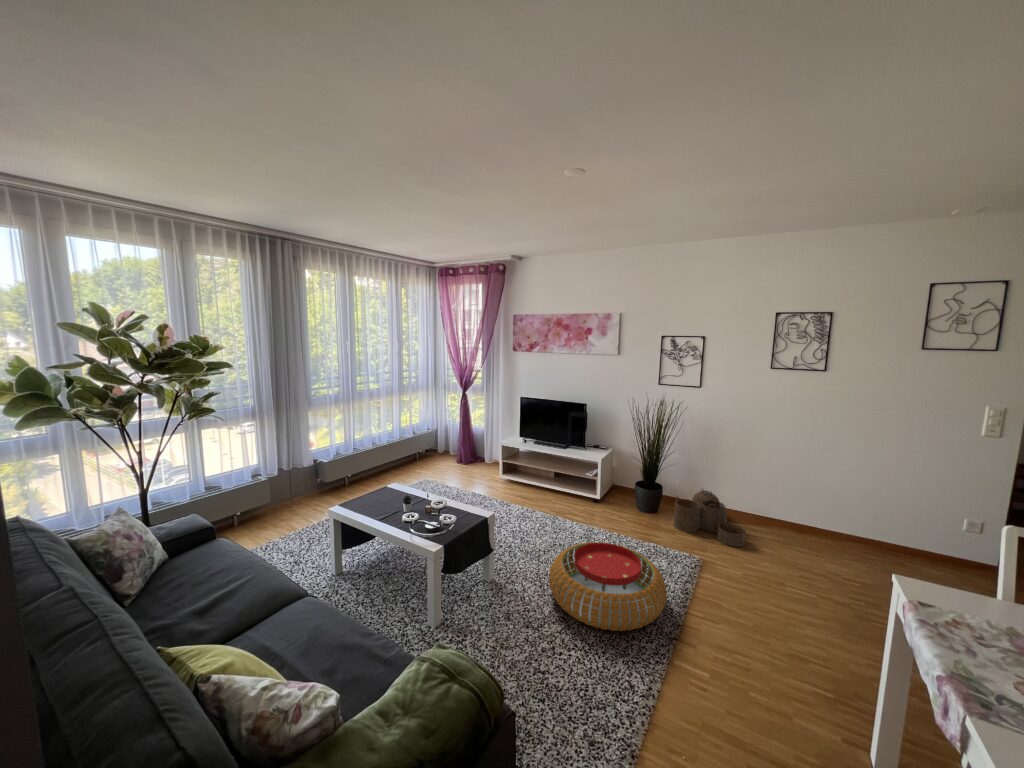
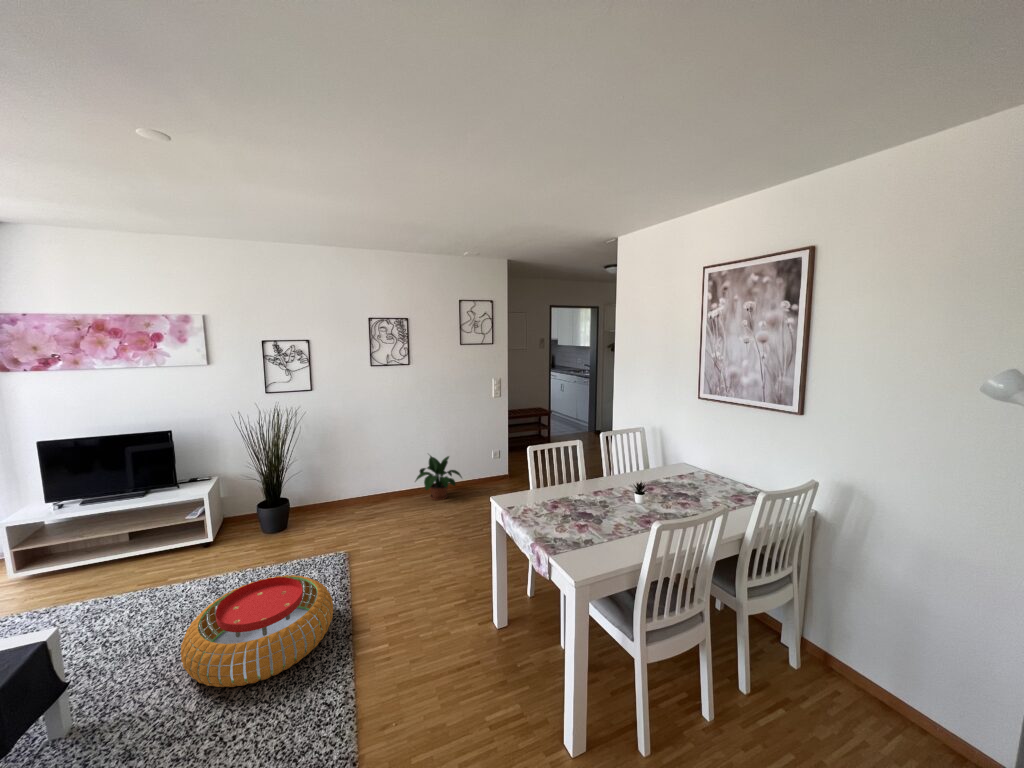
potted plant: none [807,486,887,554] -> present [416,456,462,500]
woven basket: present [674,490,746,547] -> none [307,488,377,536]

